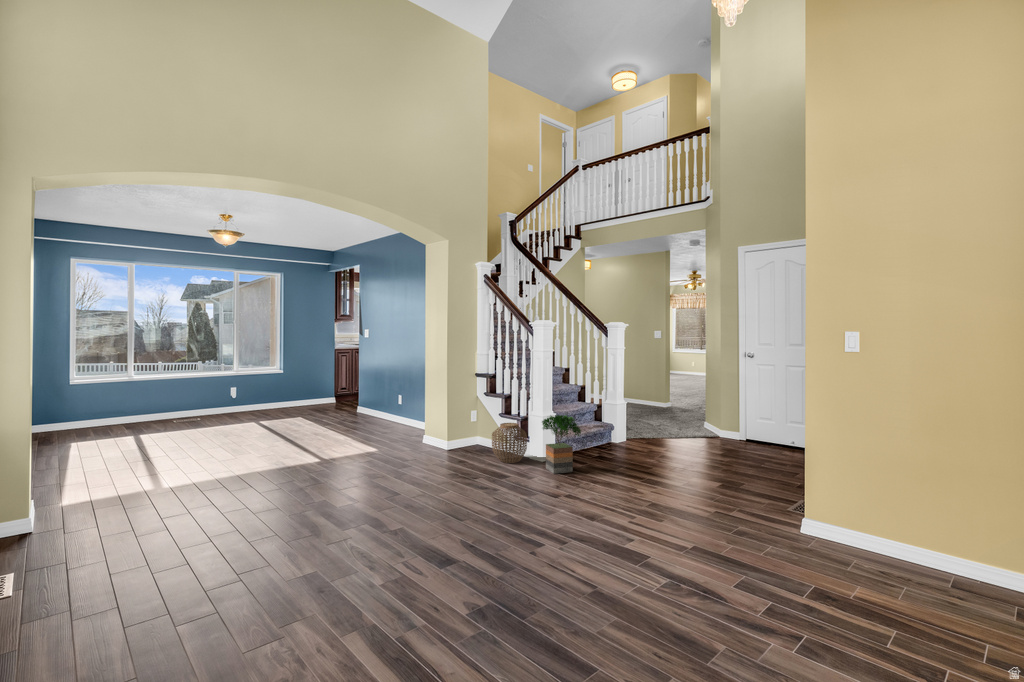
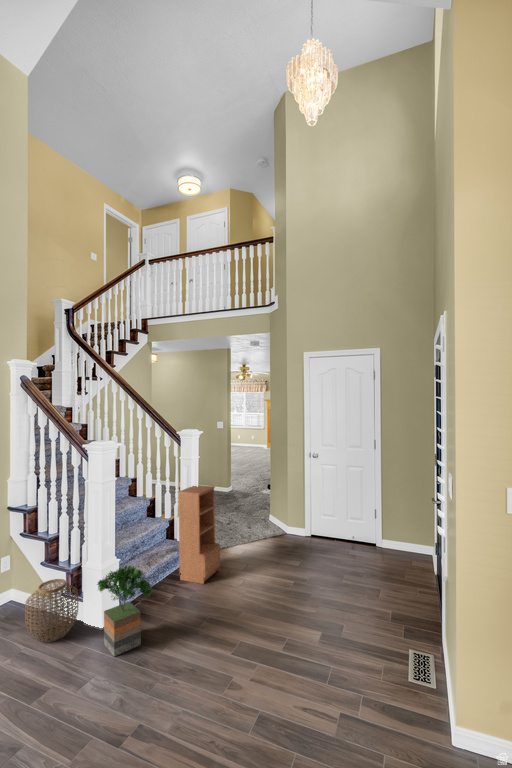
bookcase: none [605,372,643,454] -> present [178,485,220,584]

